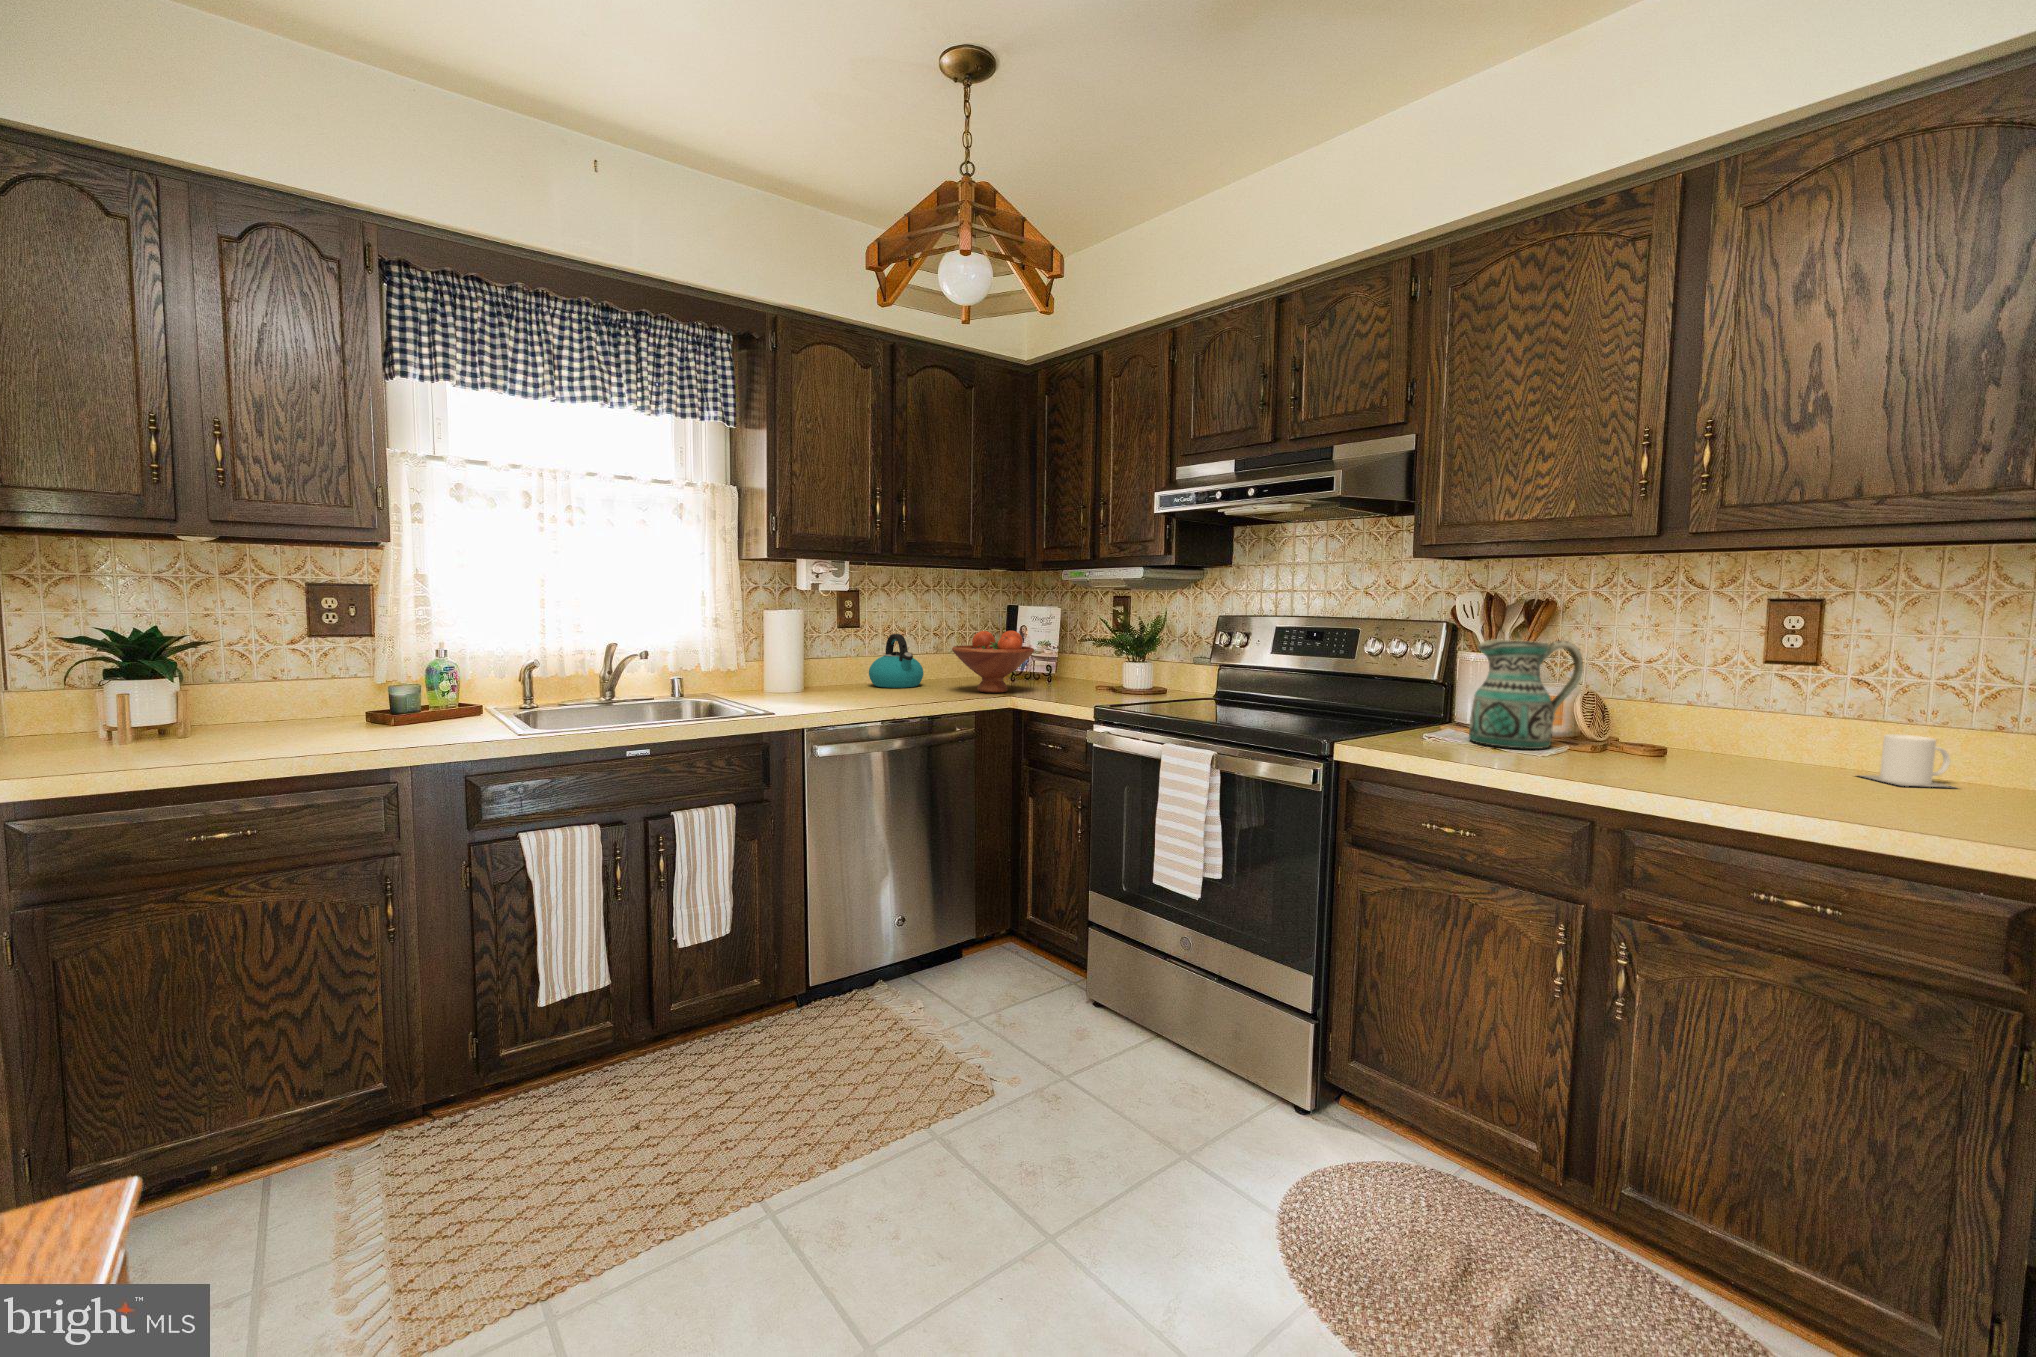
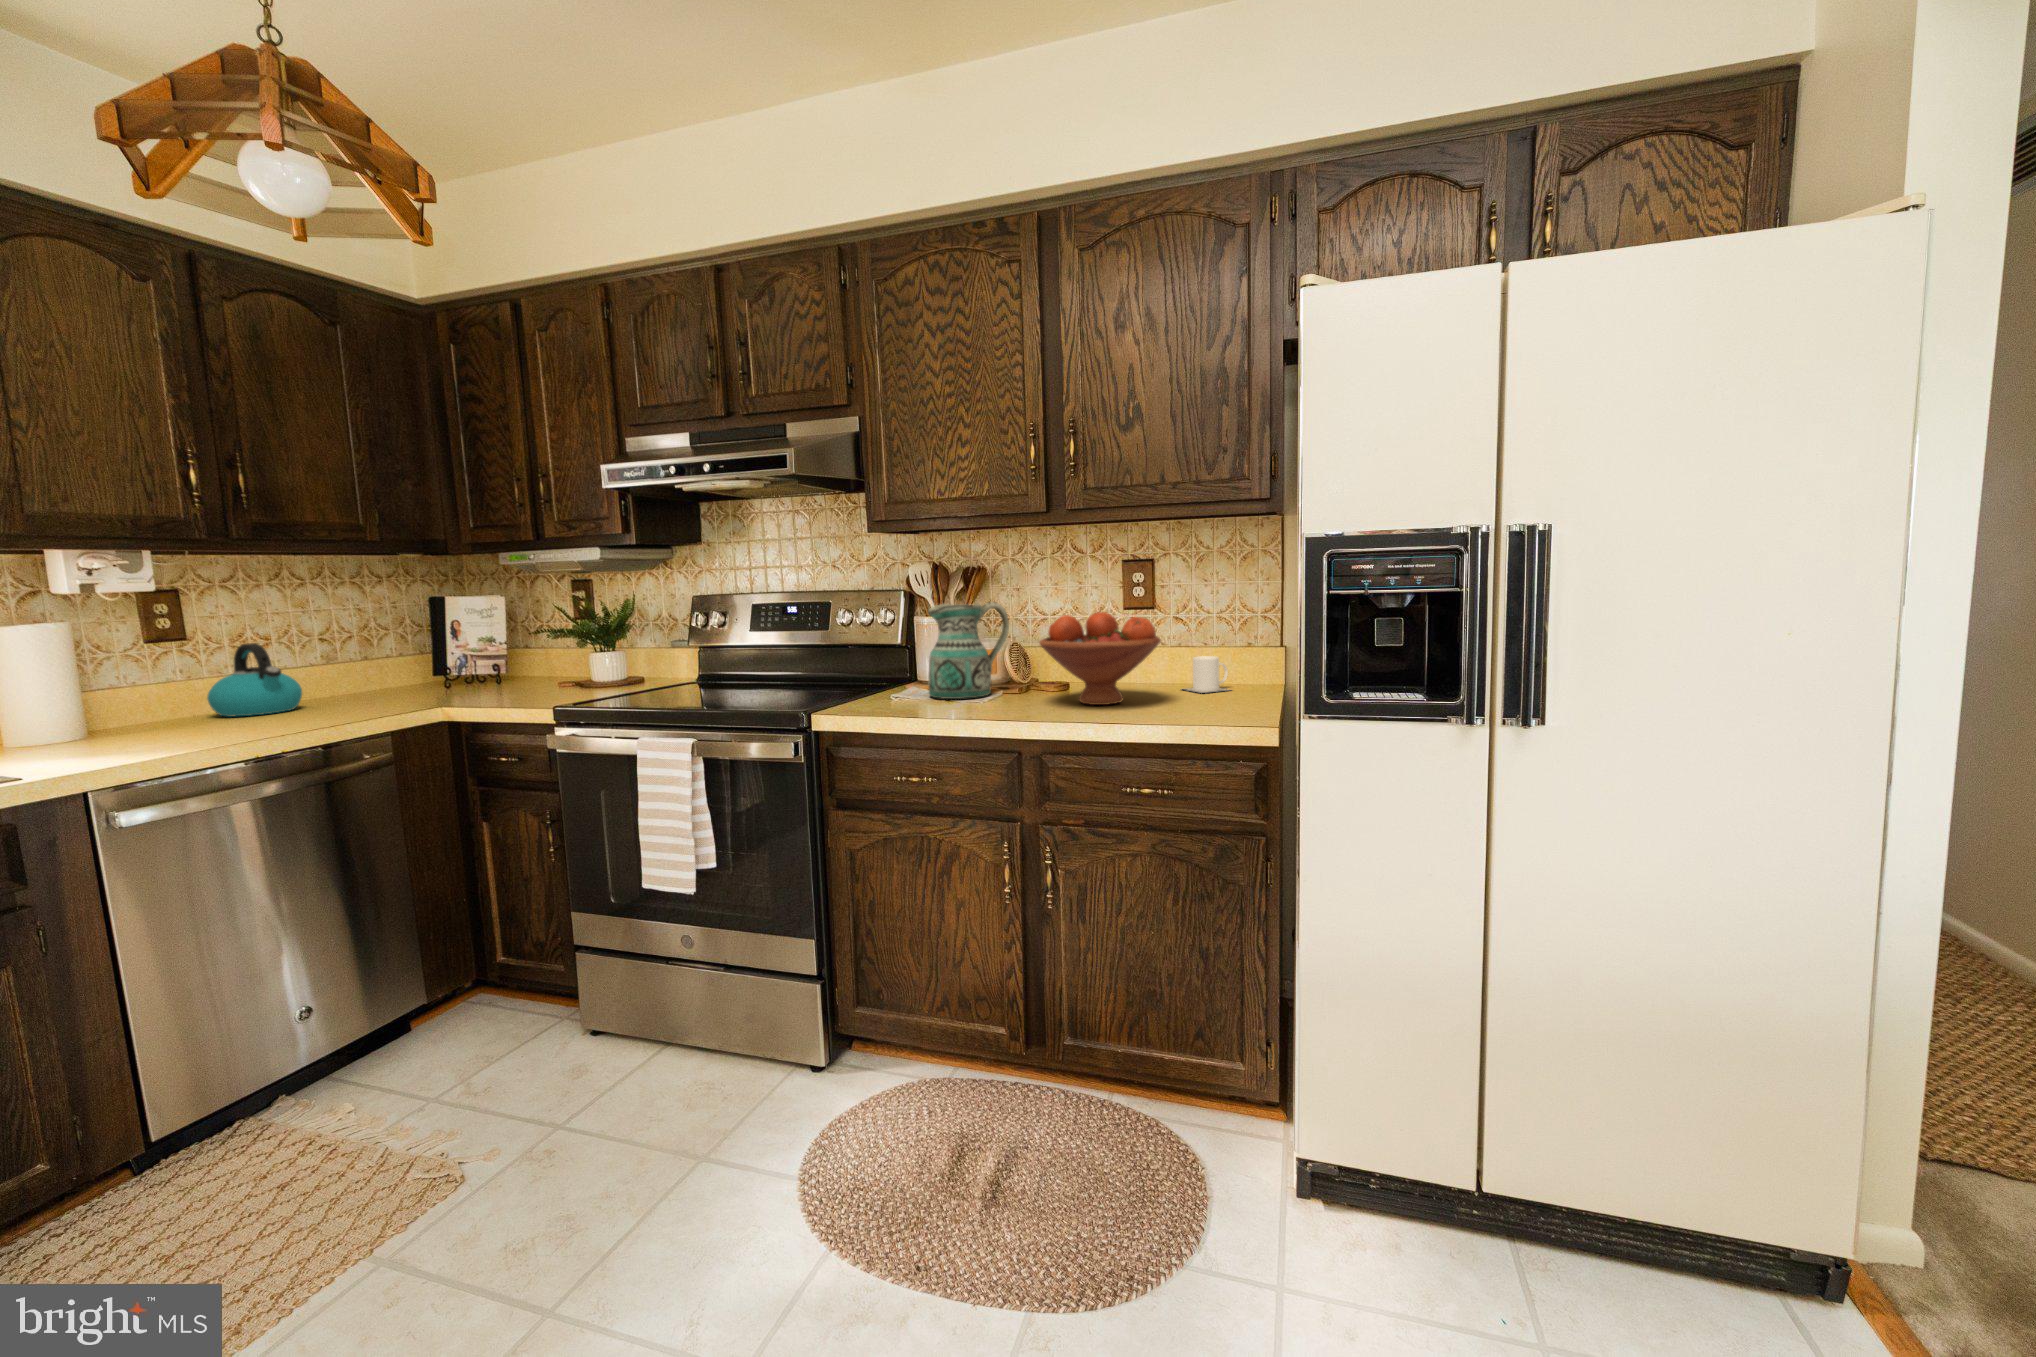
fruit bowl: present [952,631,1035,693] -> present [1039,612,1161,705]

